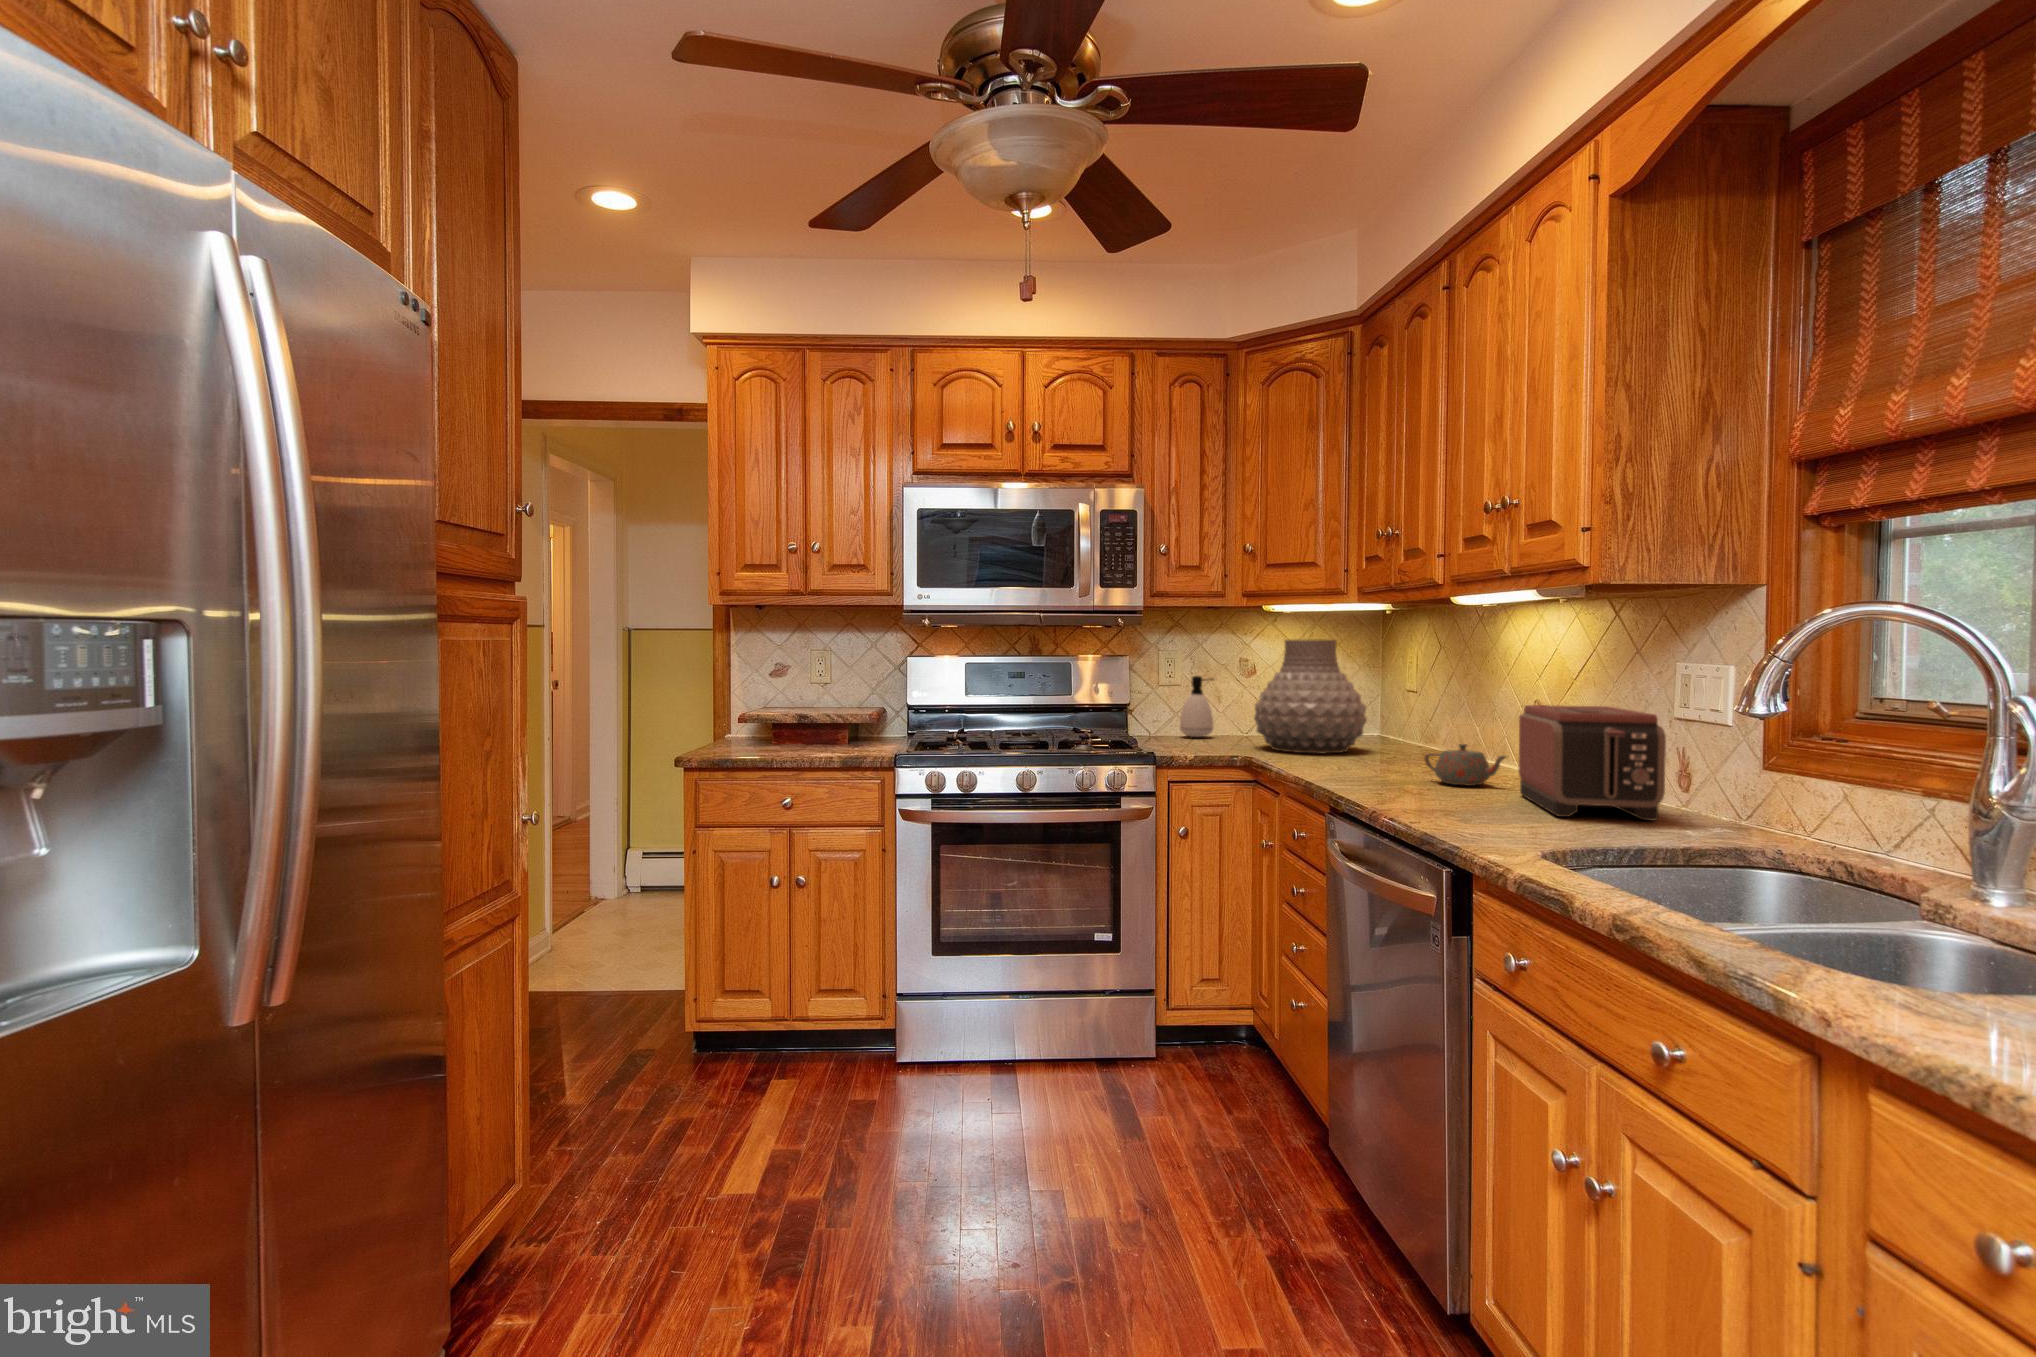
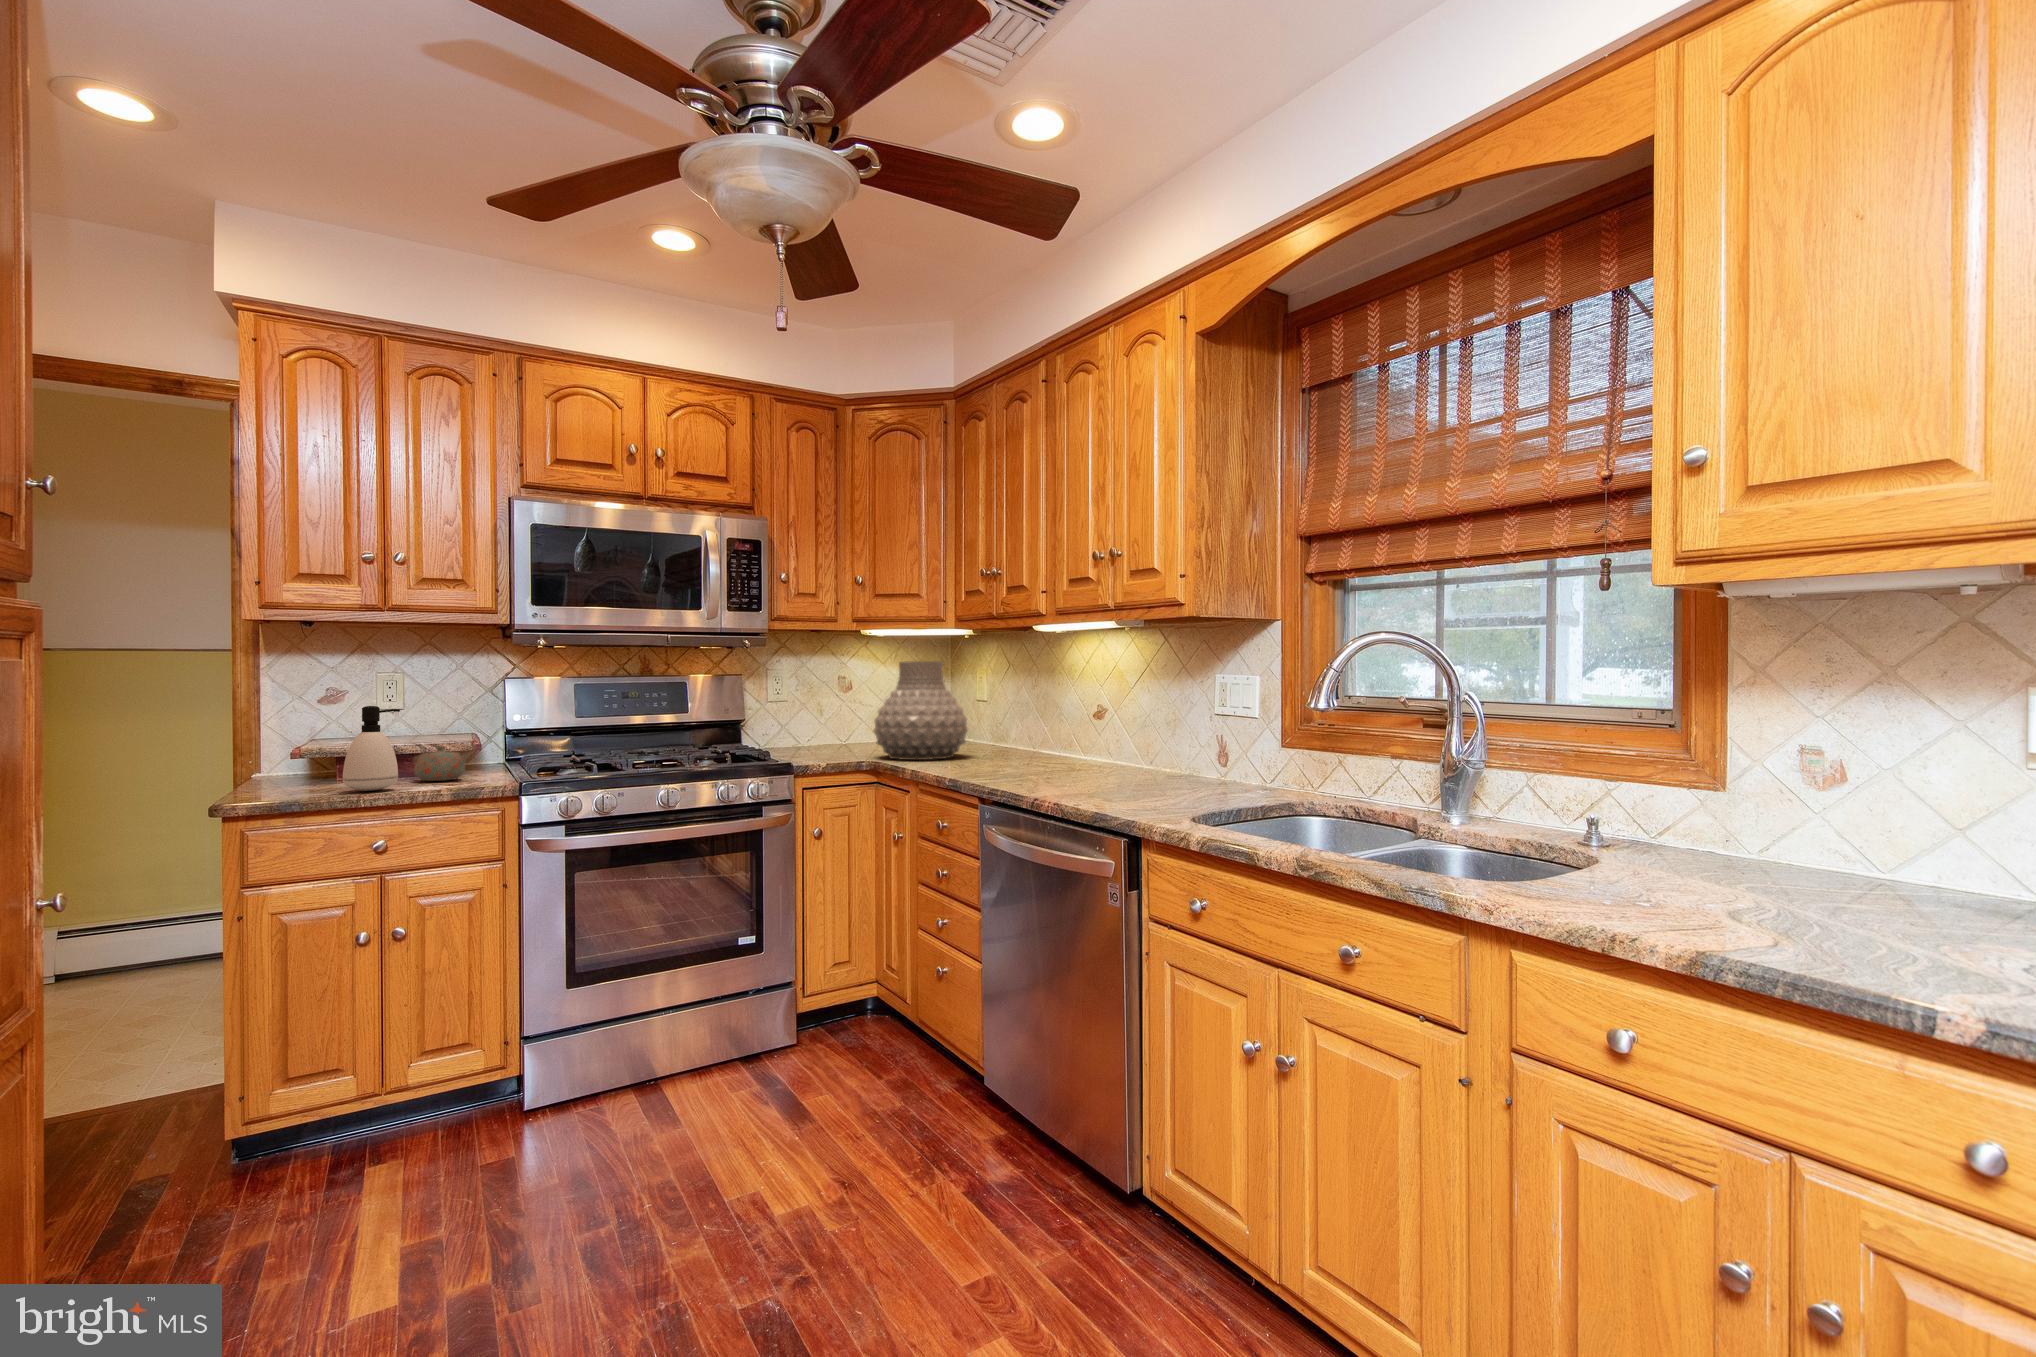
soap dispenser: present [1180,676,1213,737] -> present [343,706,400,791]
toaster: present [1518,705,1666,821] -> none [1111,707,1218,788]
teapot: present [1425,744,1506,786] -> present [414,746,468,781]

